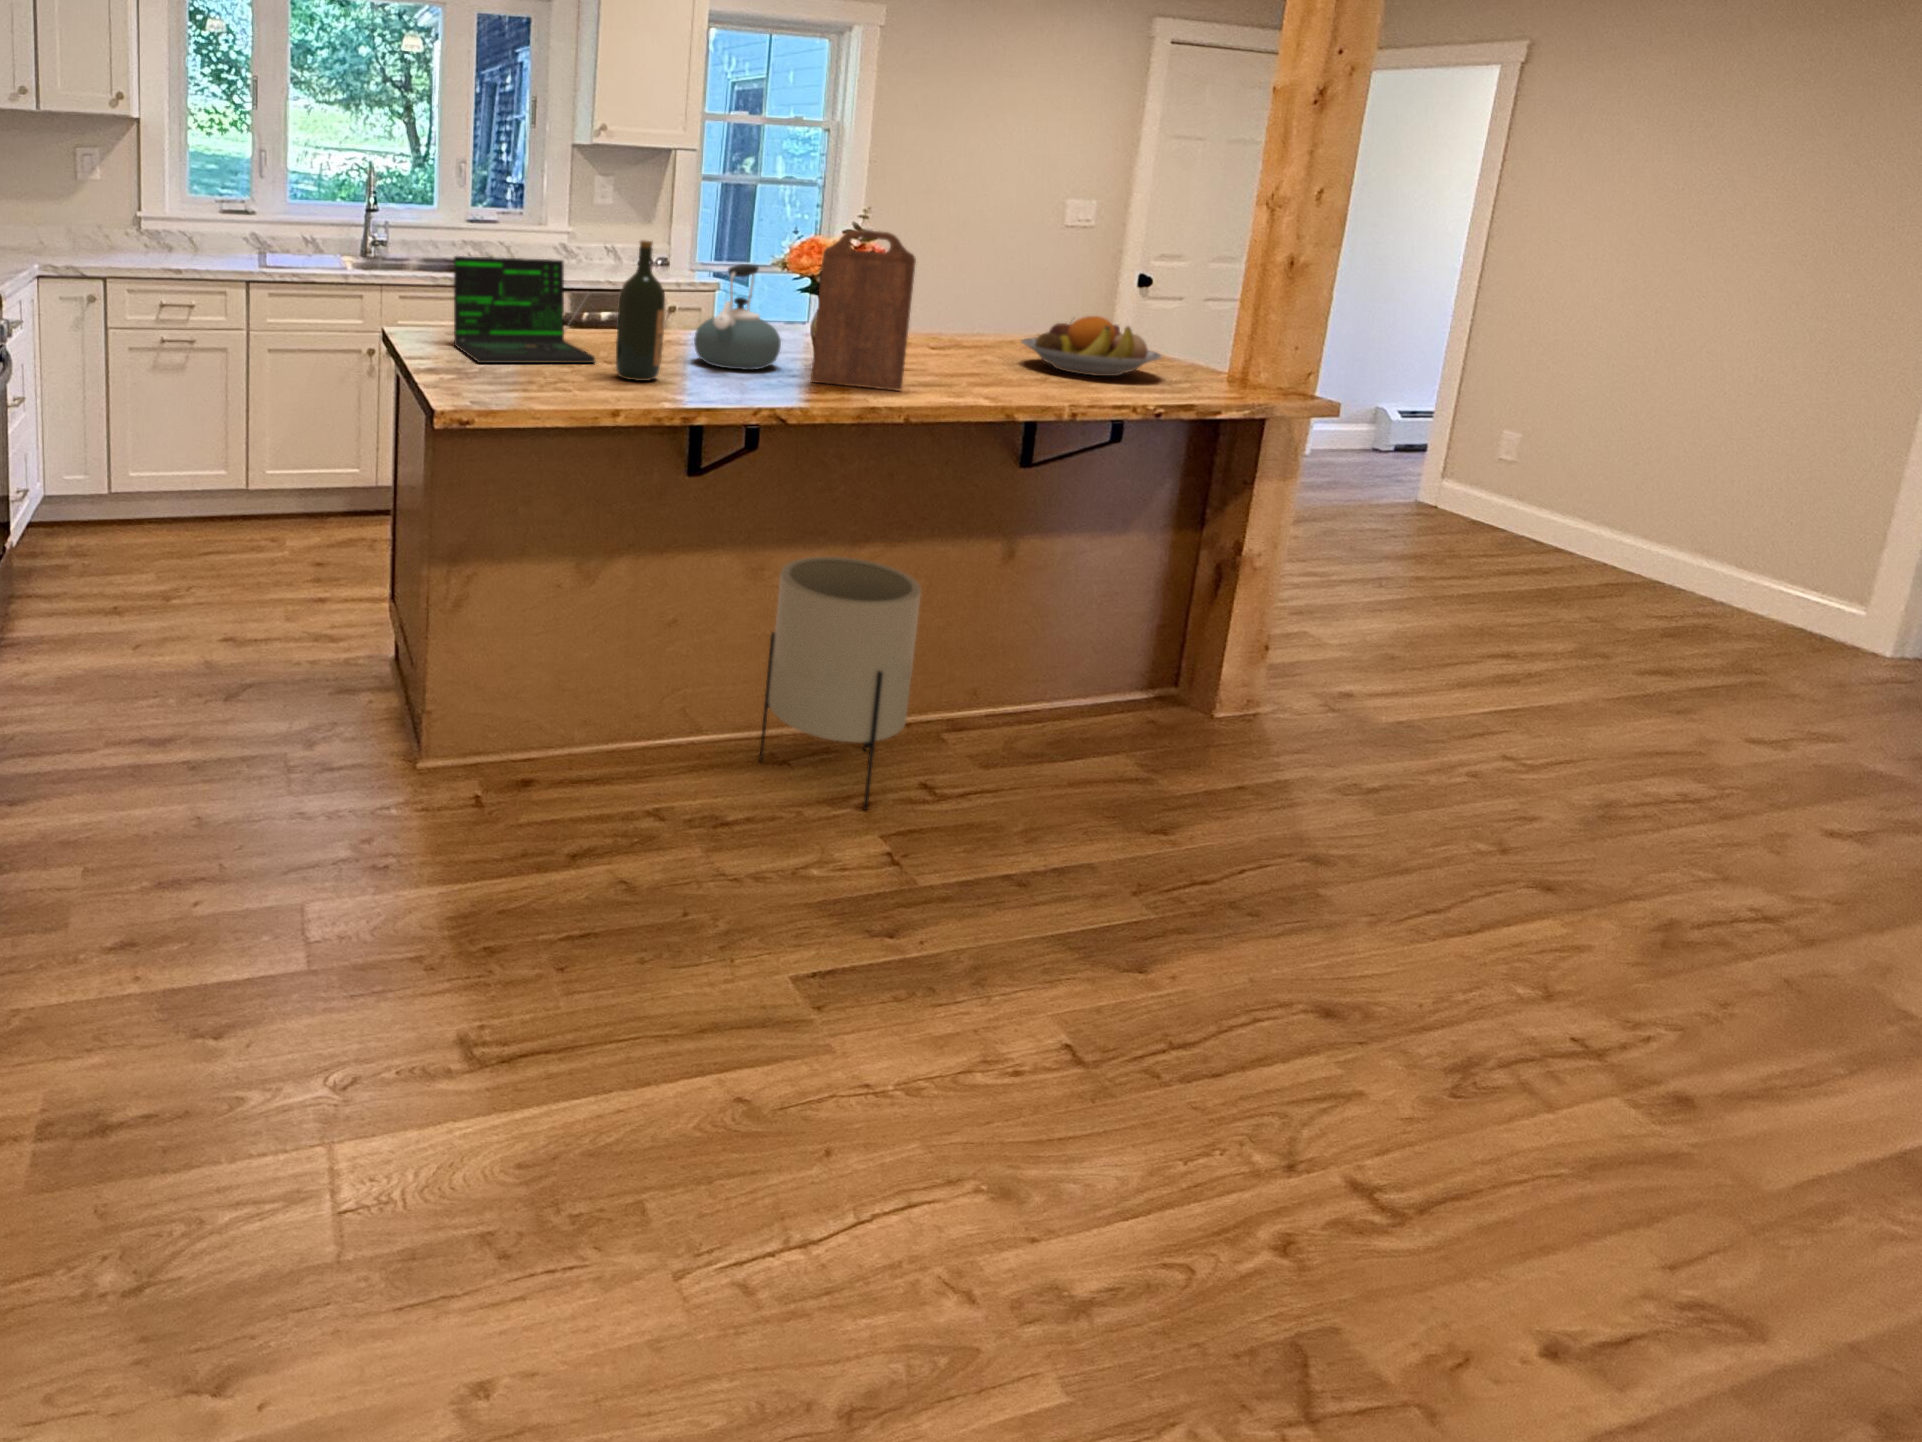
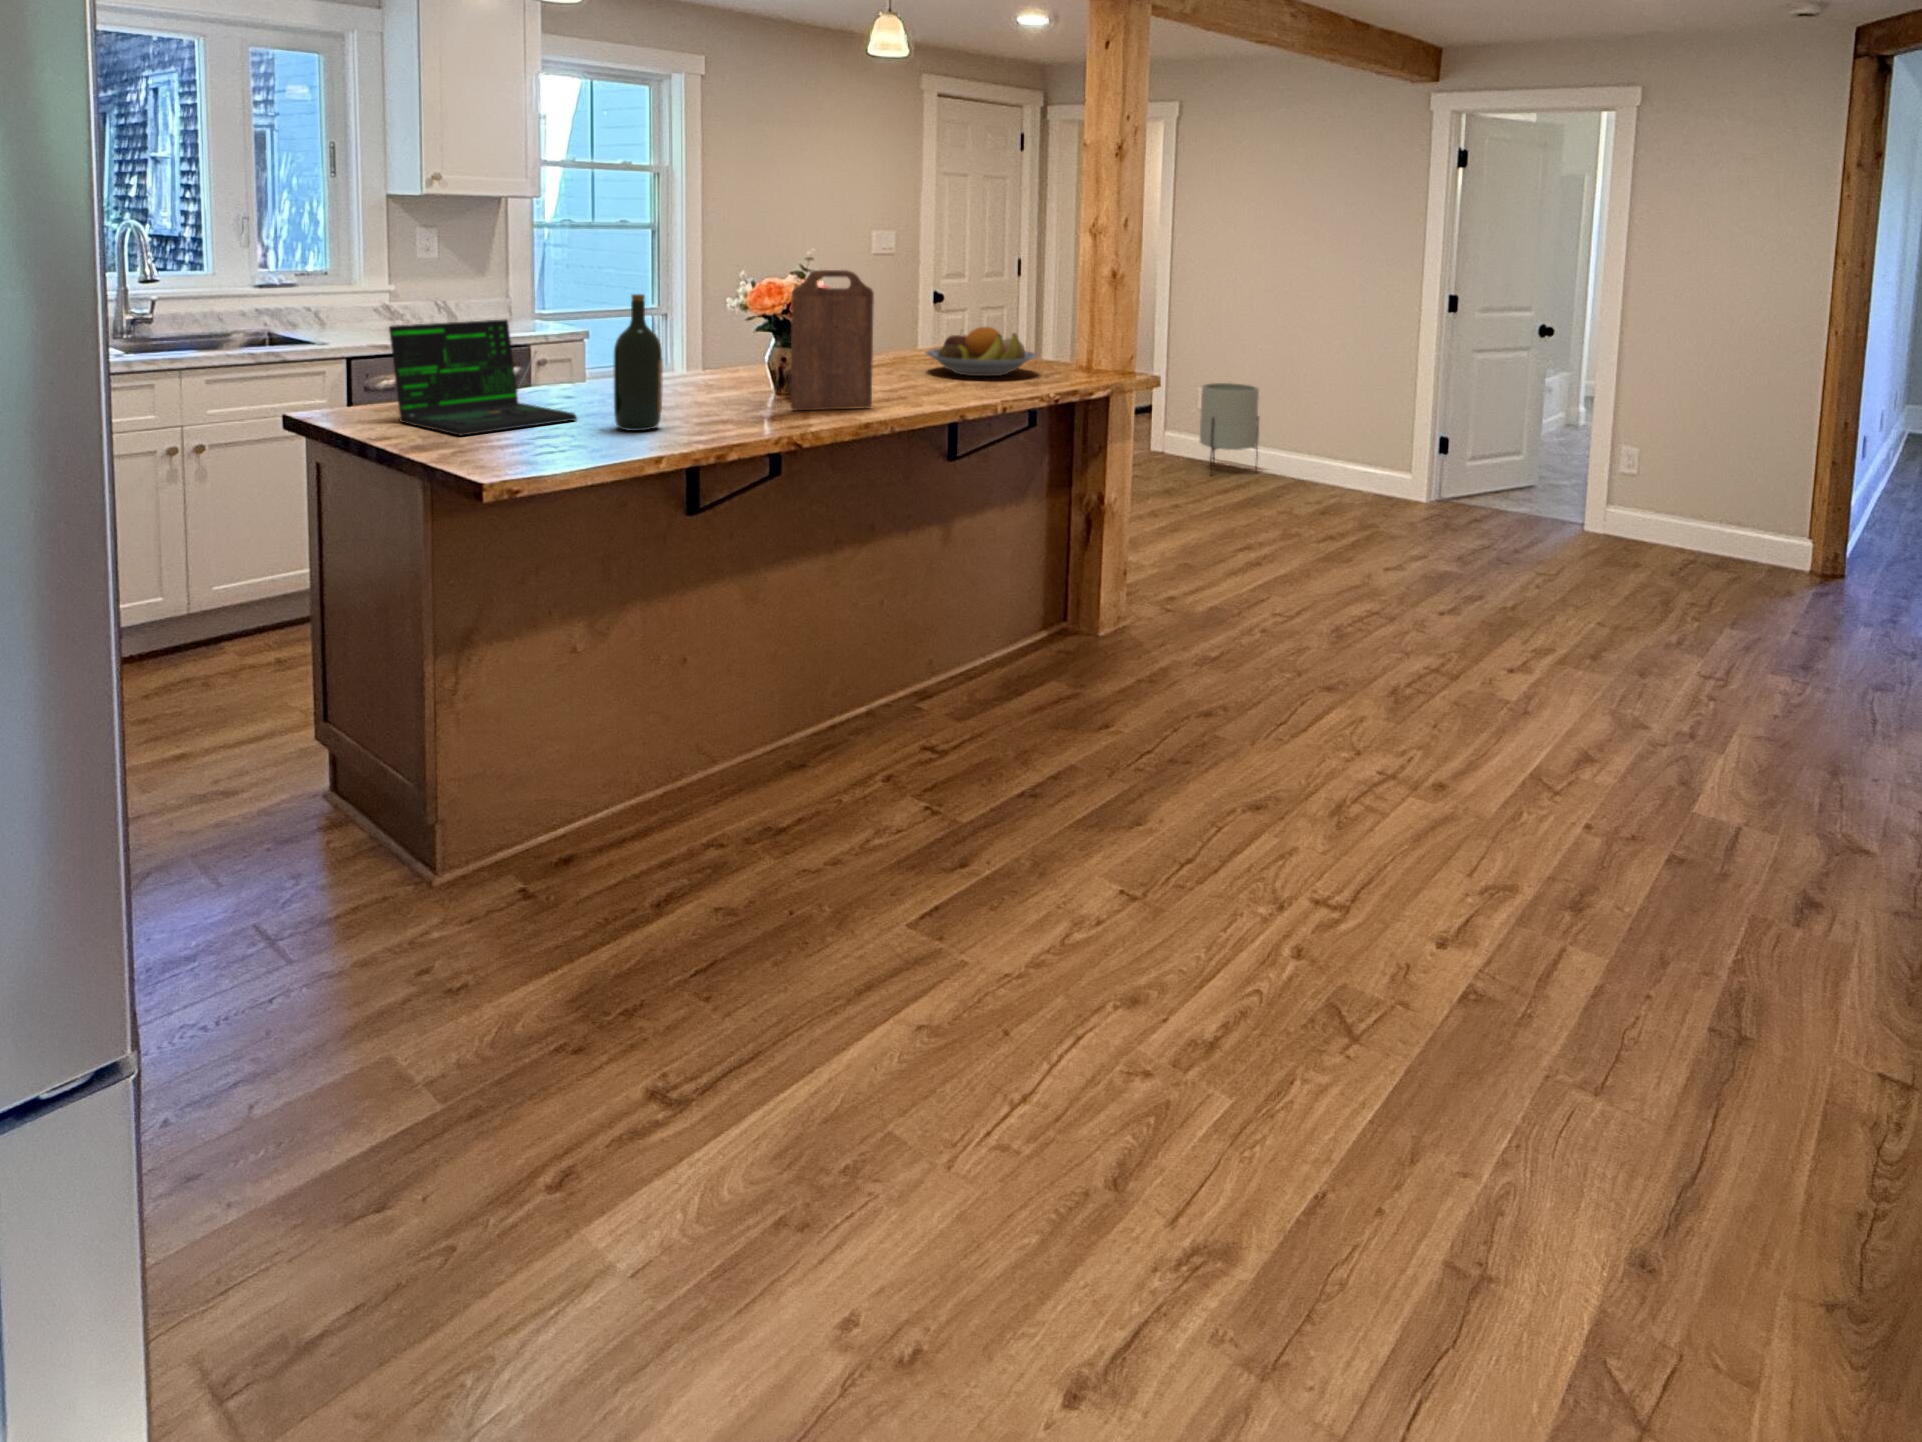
kettle: present [694,264,781,370] -> none [663,308,749,408]
planter: present [759,557,921,809] -> present [1200,383,1259,473]

